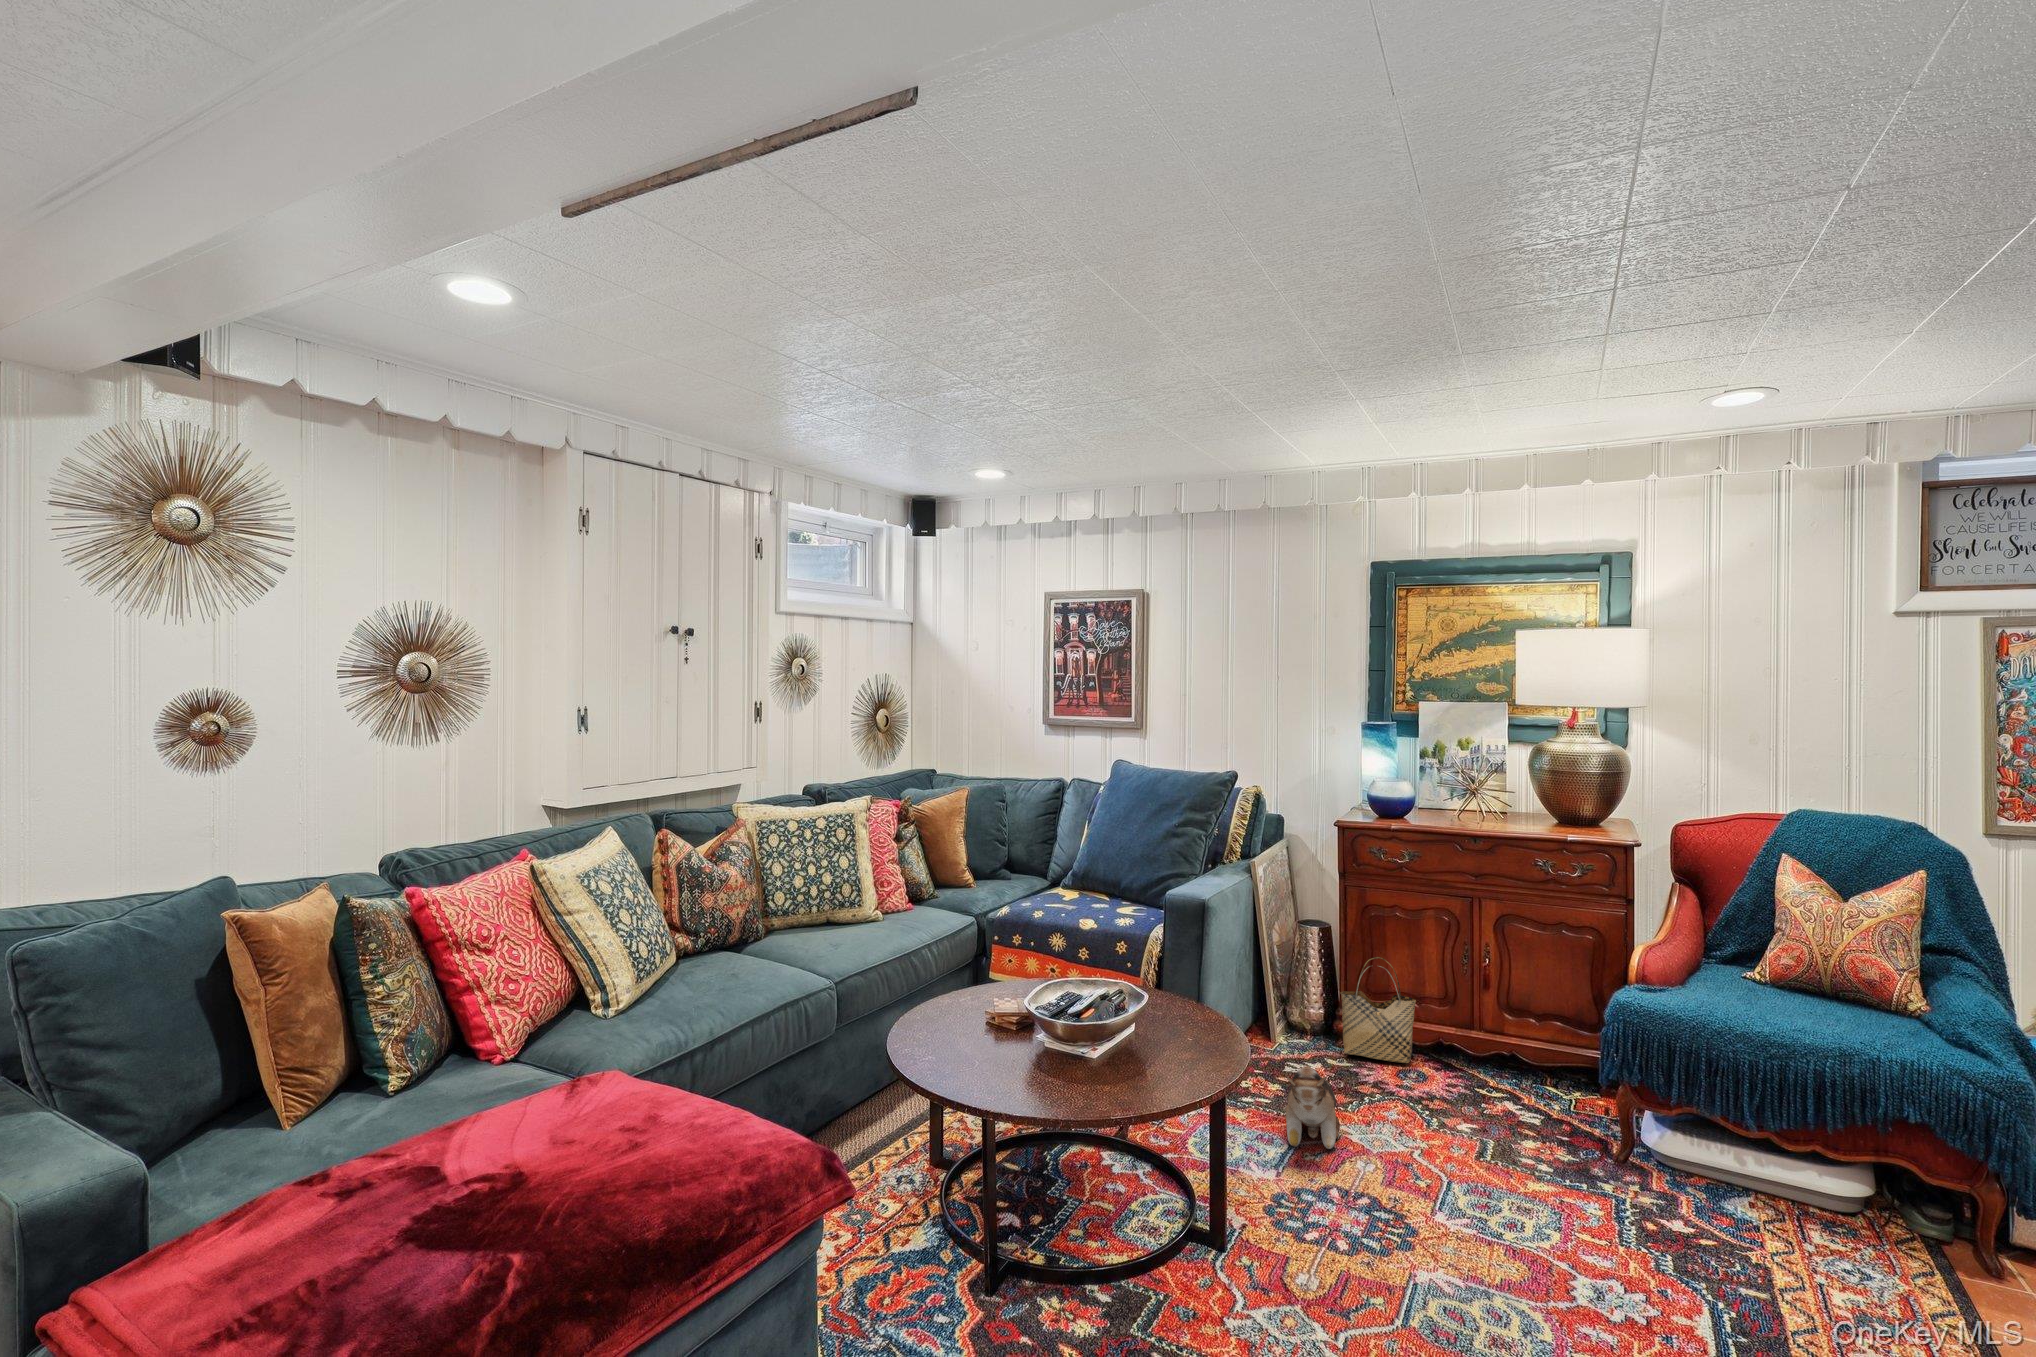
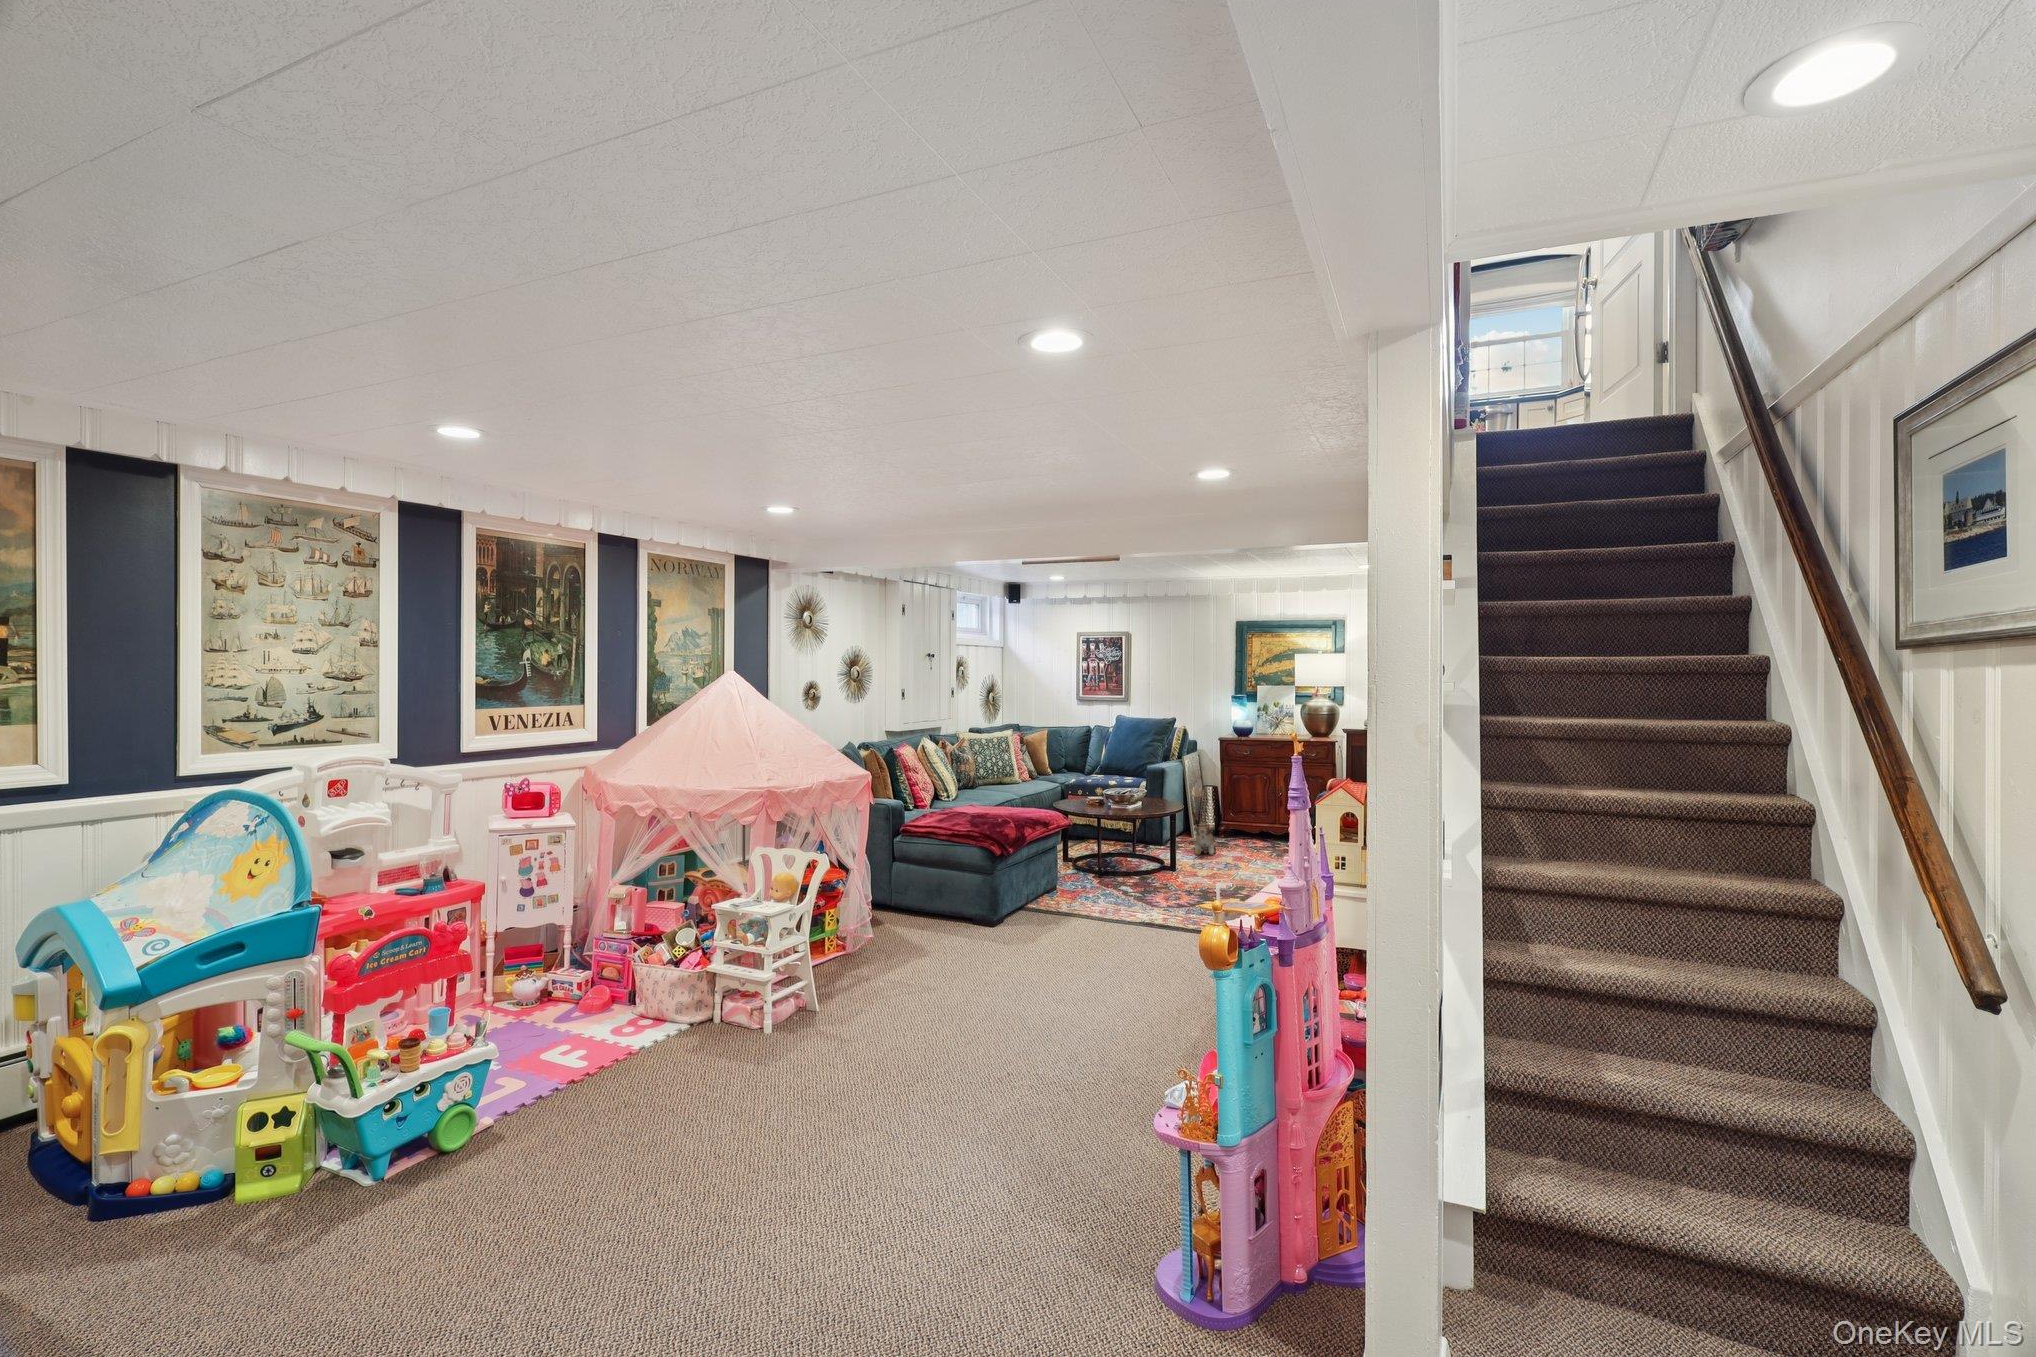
woven basket: present [1341,957,1416,1063] -> none [1220,797,1252,840]

